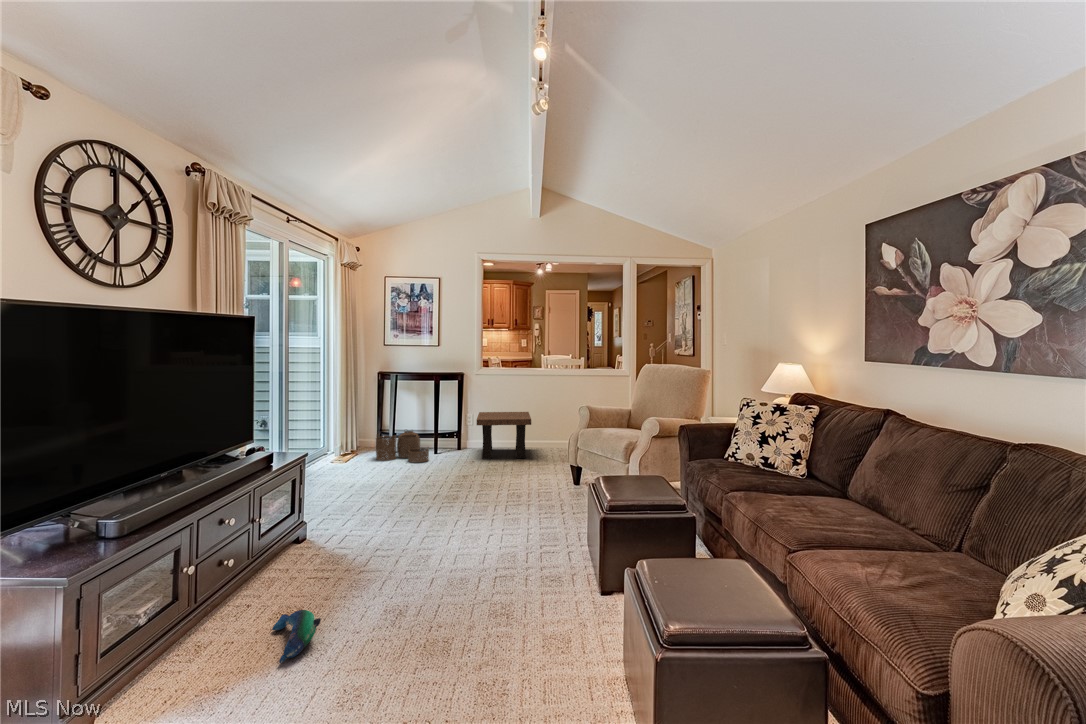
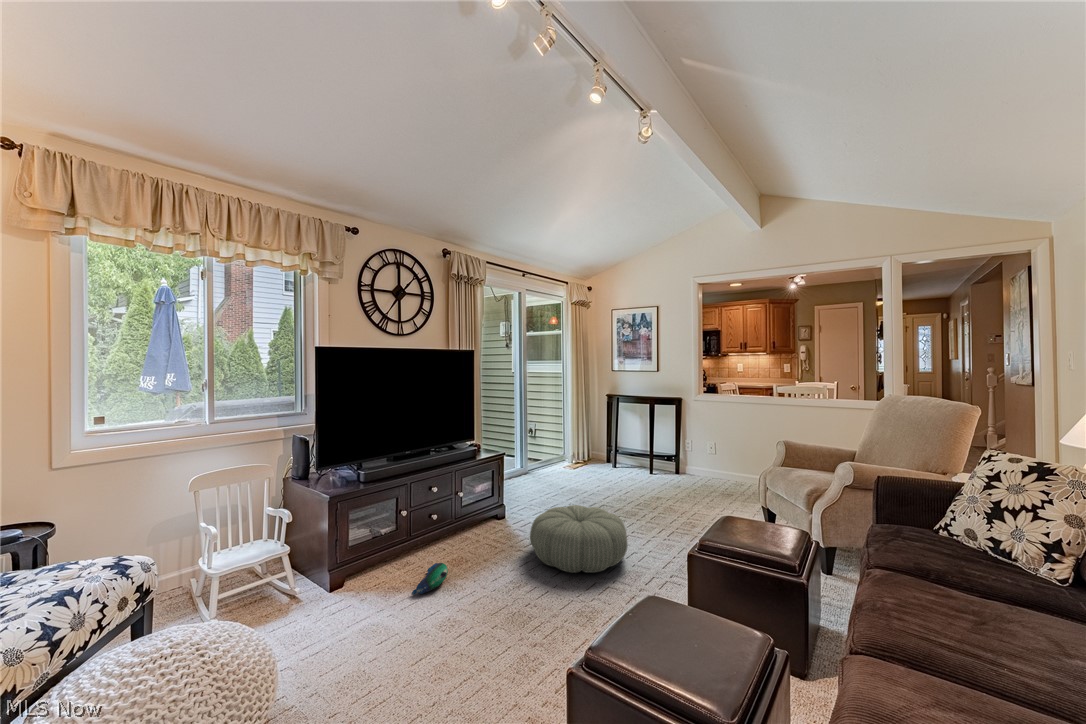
side table: present [477,412,531,459] -> none [681,436,746,487]
woven basket: present [376,431,429,462] -> none [597,444,639,475]
pouf: none [389,498,502,573] -> present [530,505,627,573]

